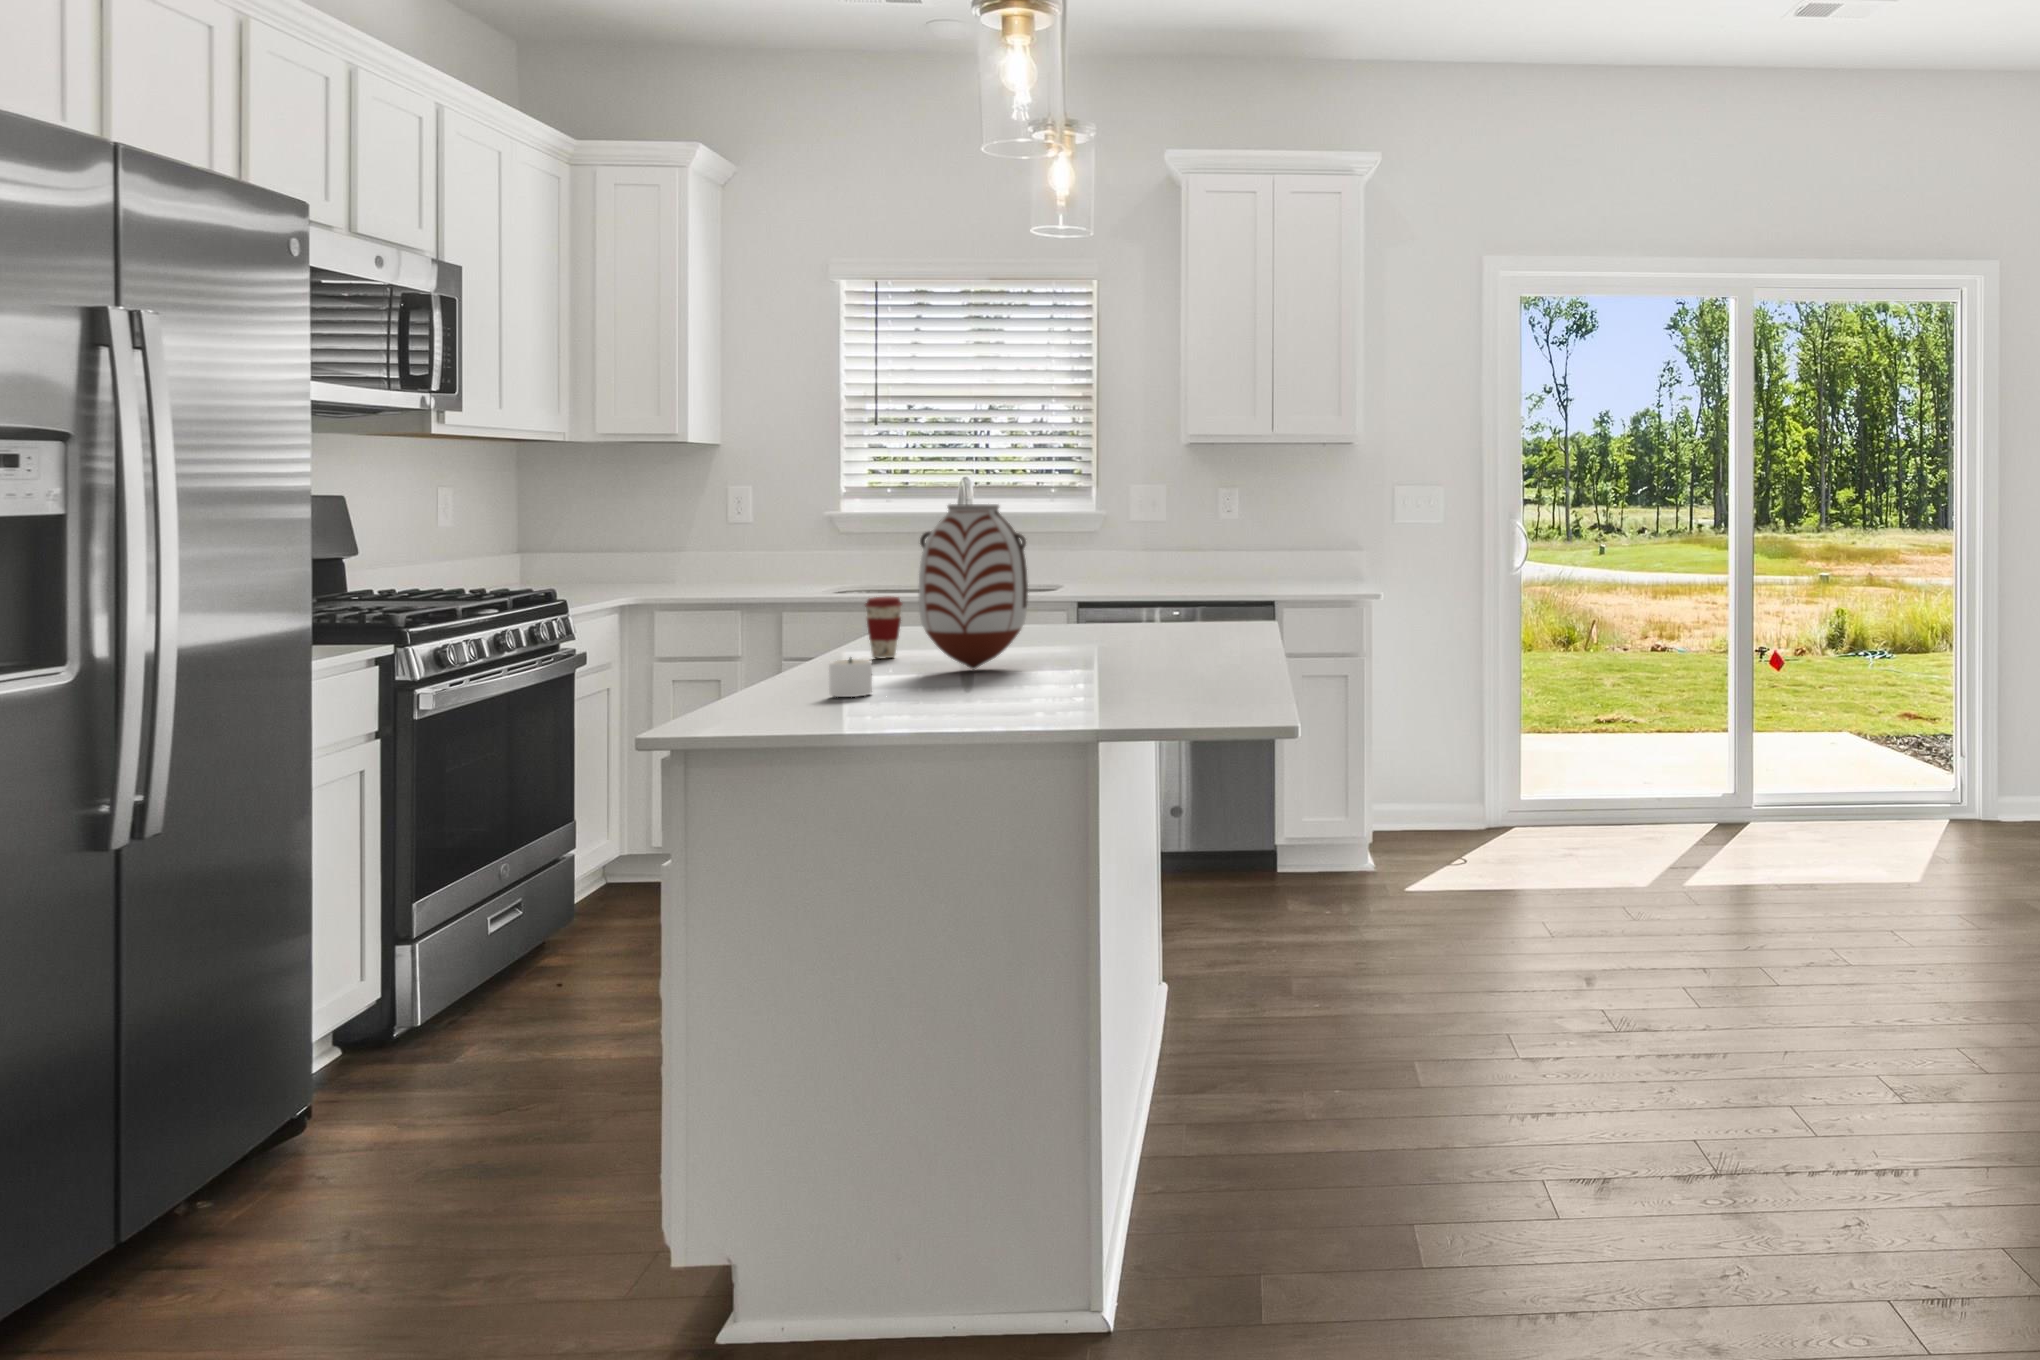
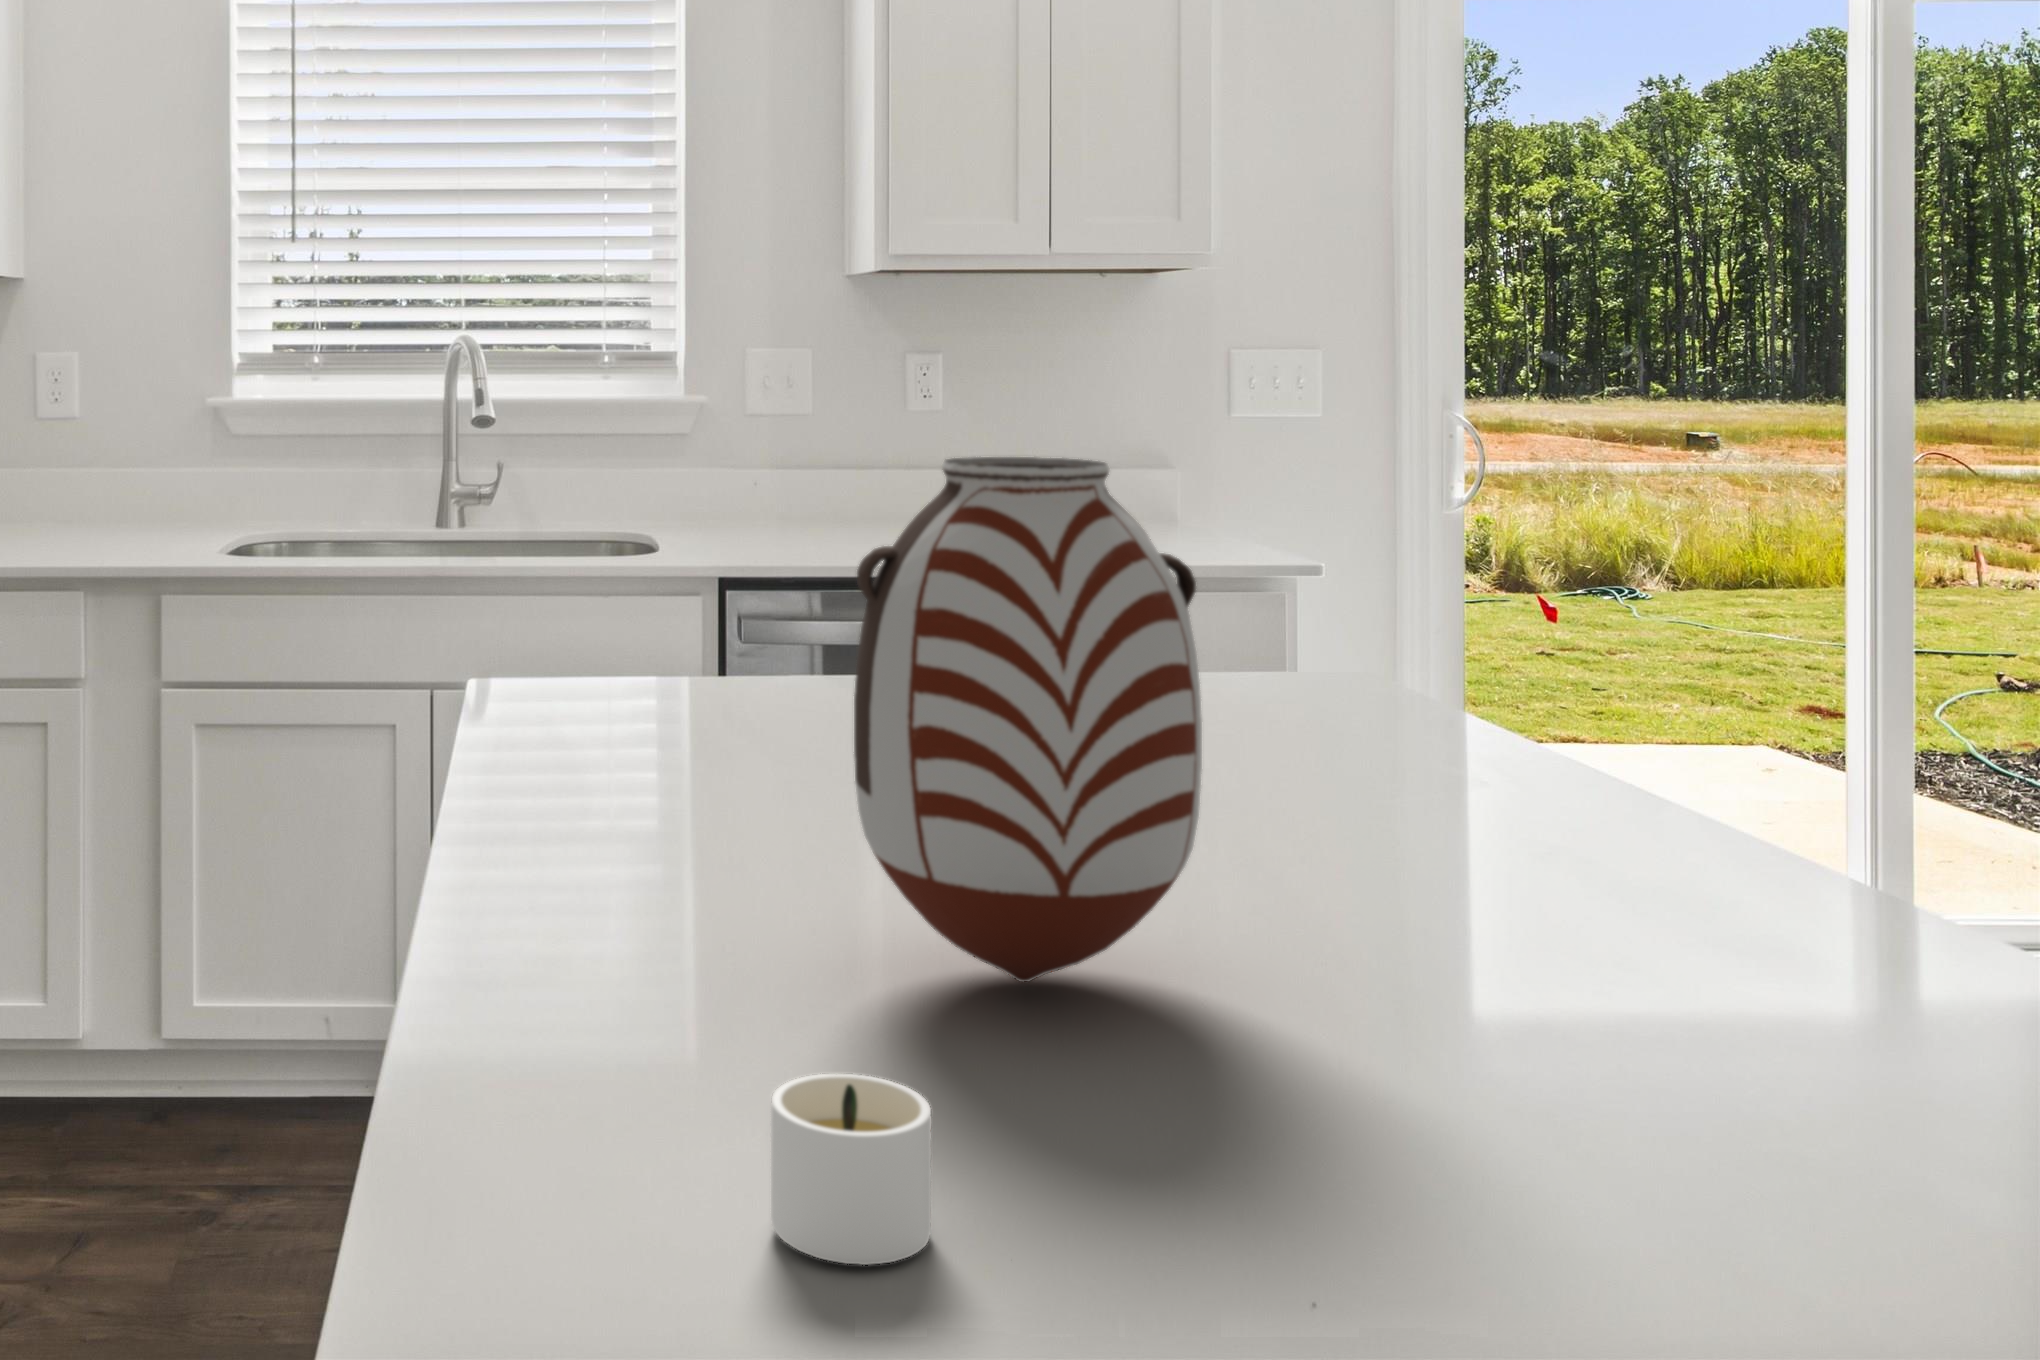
coffee cup: present [865,597,902,658] -> none [557,682,658,859]

